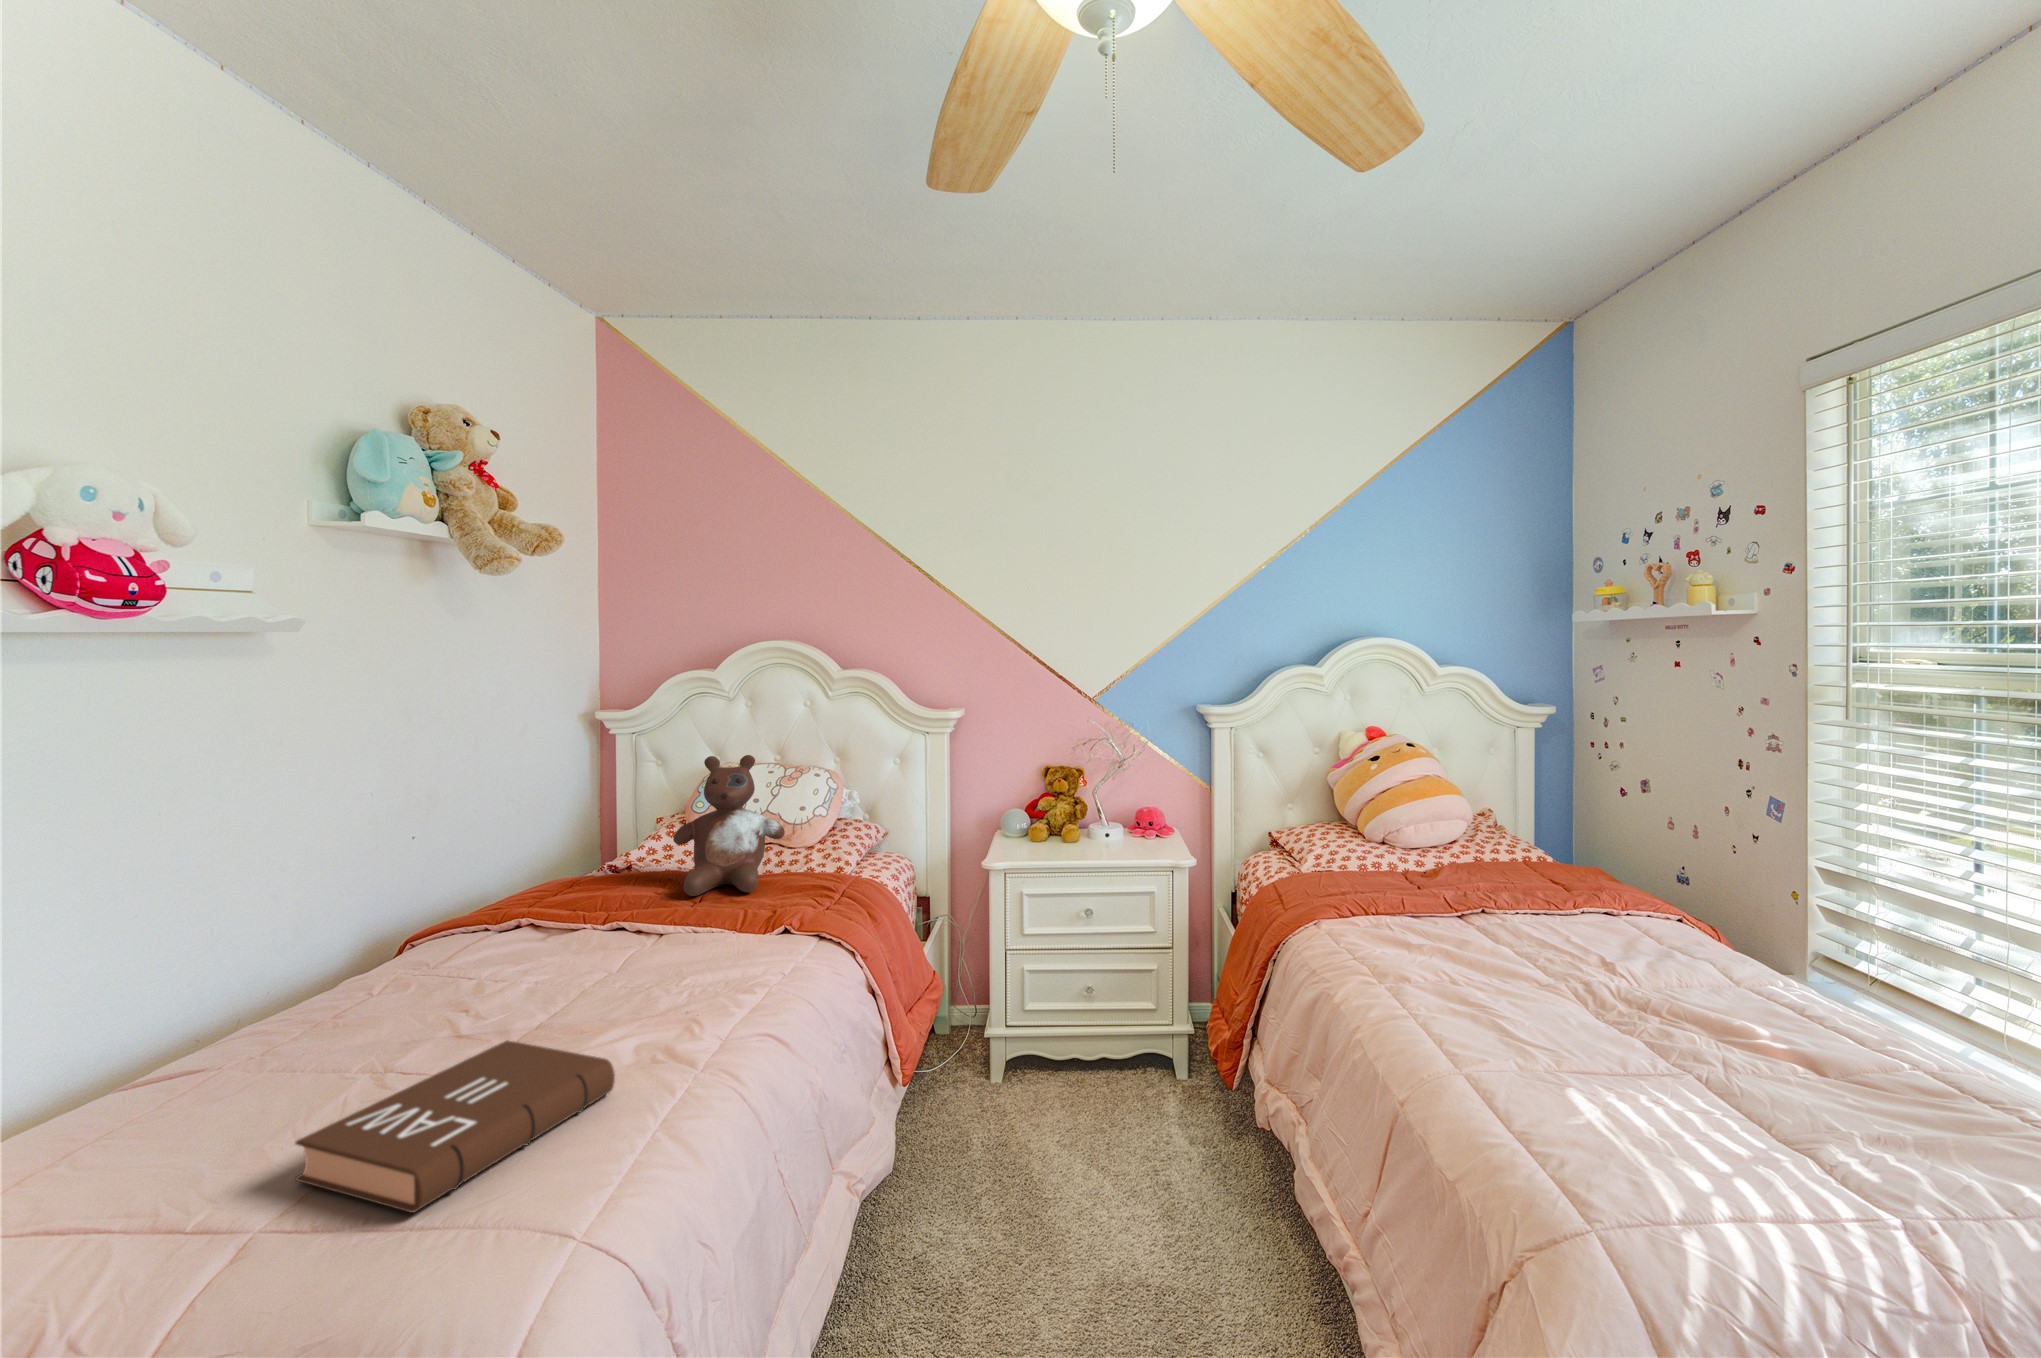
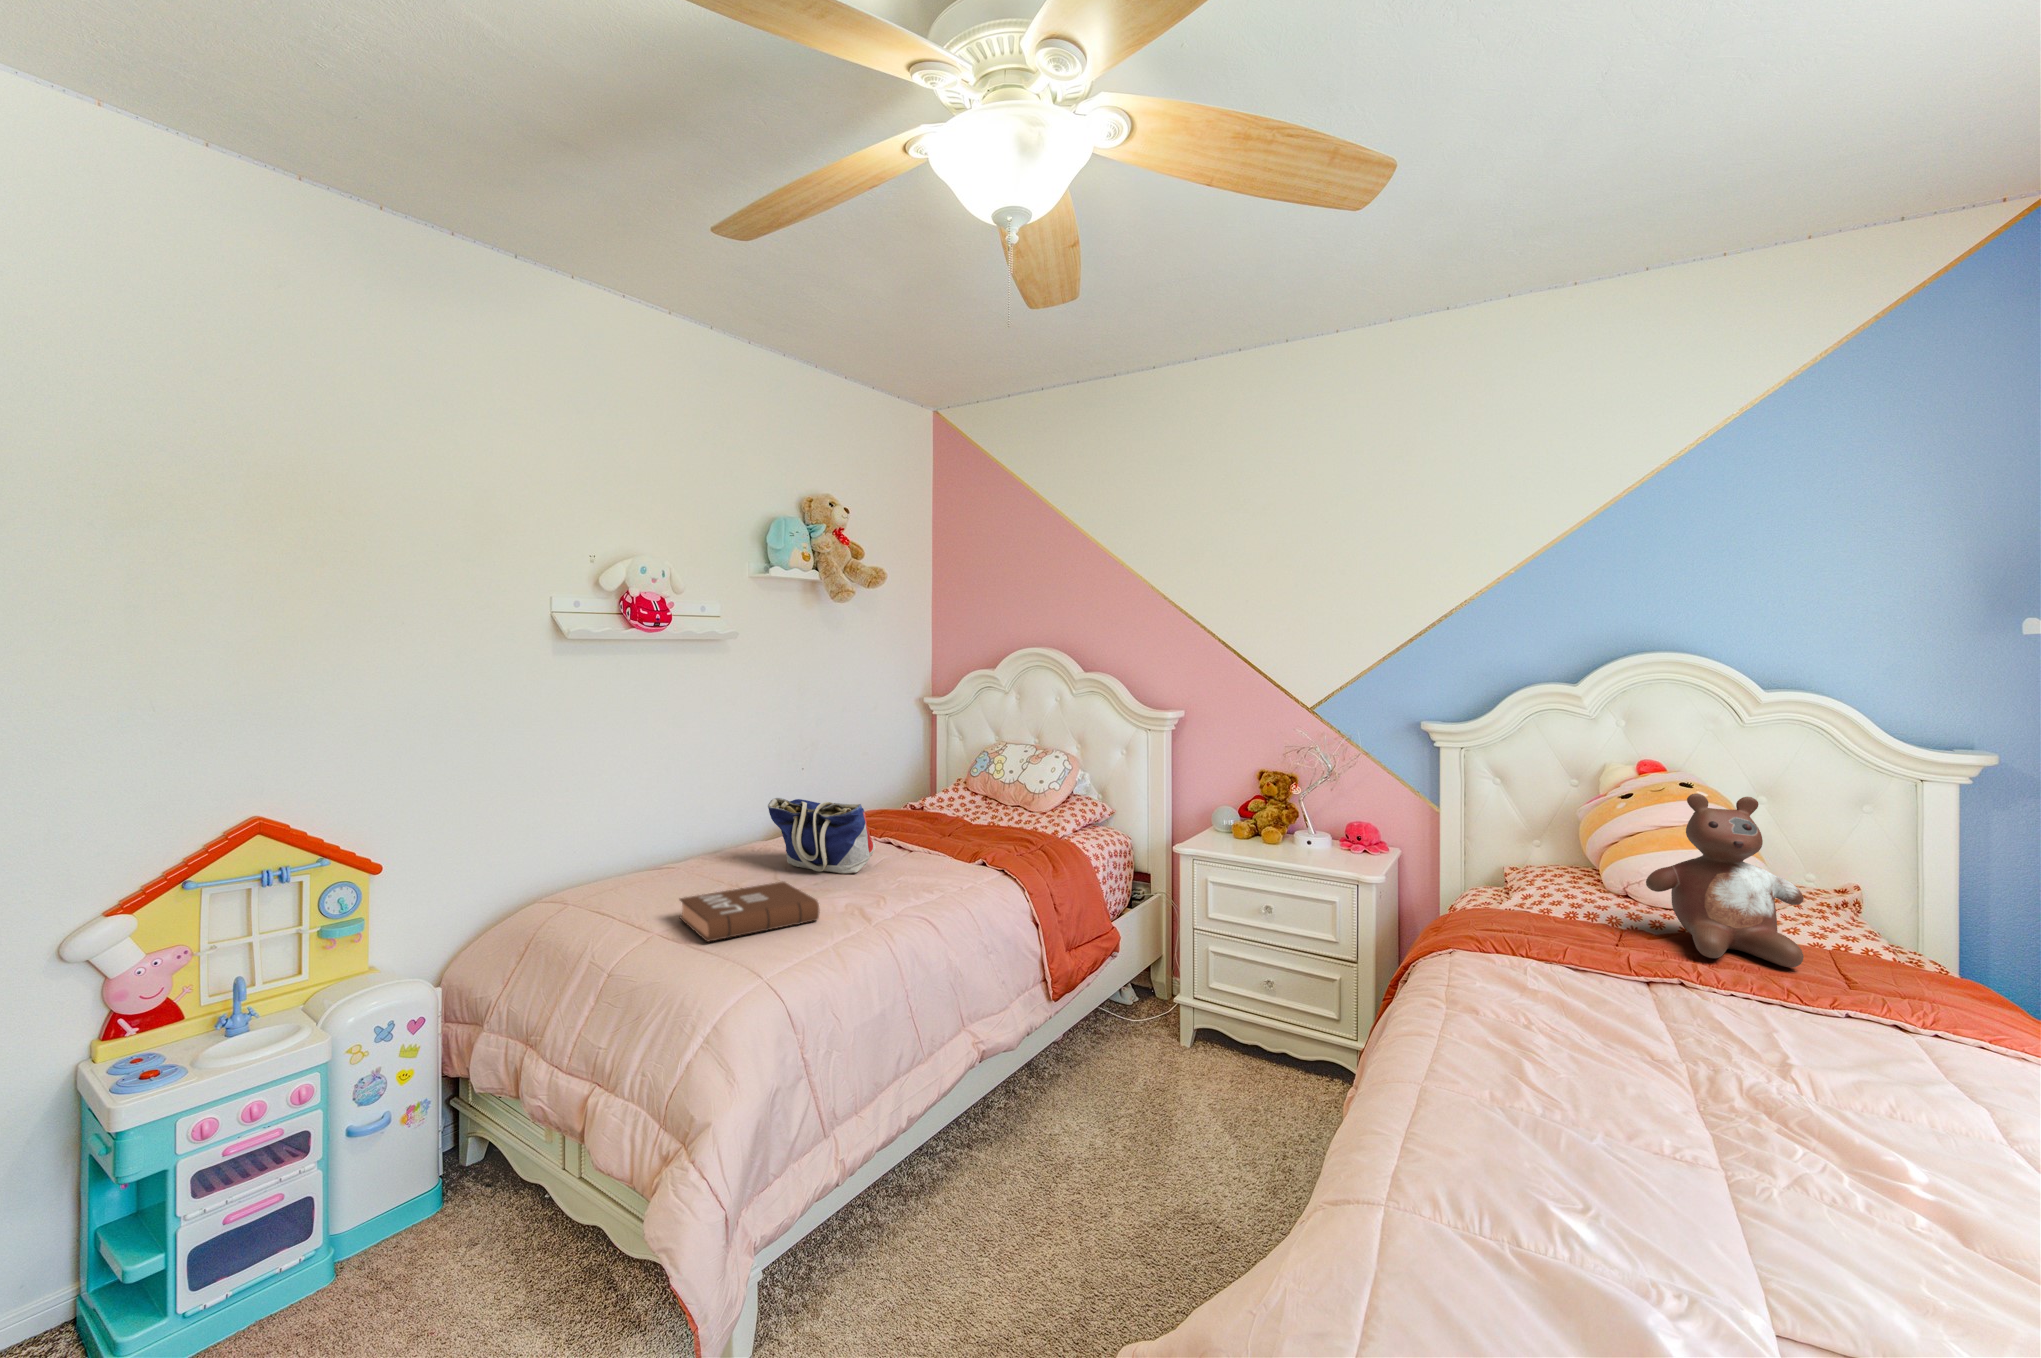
stuffed bear: present [673,755,785,896] -> present [1646,794,1804,968]
tote bag: none [416,881,625,1003] -> present [768,798,876,874]

